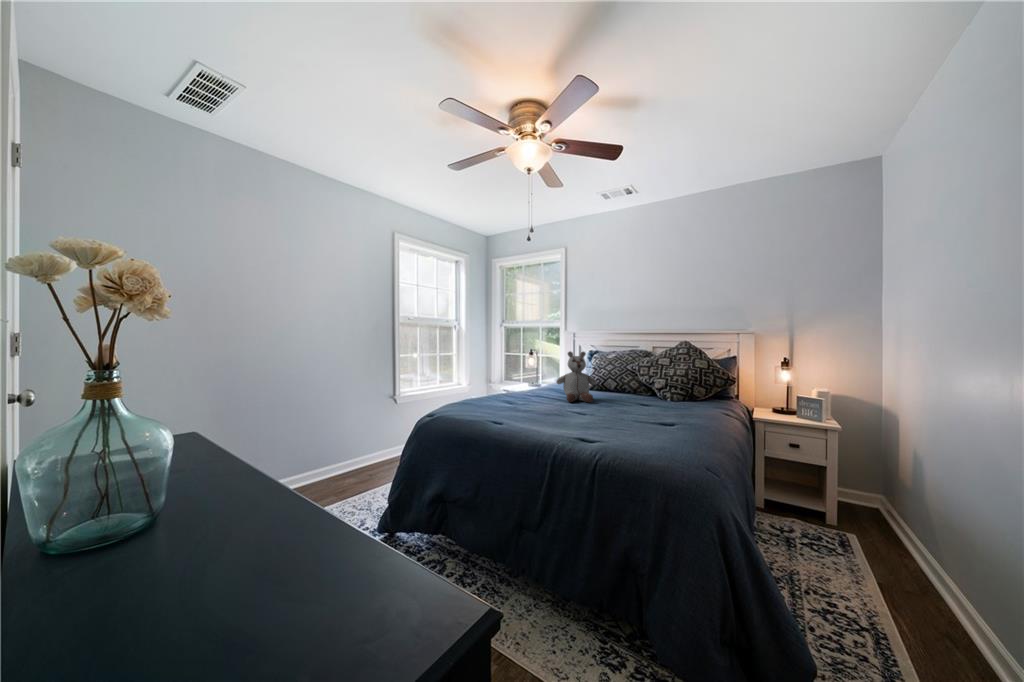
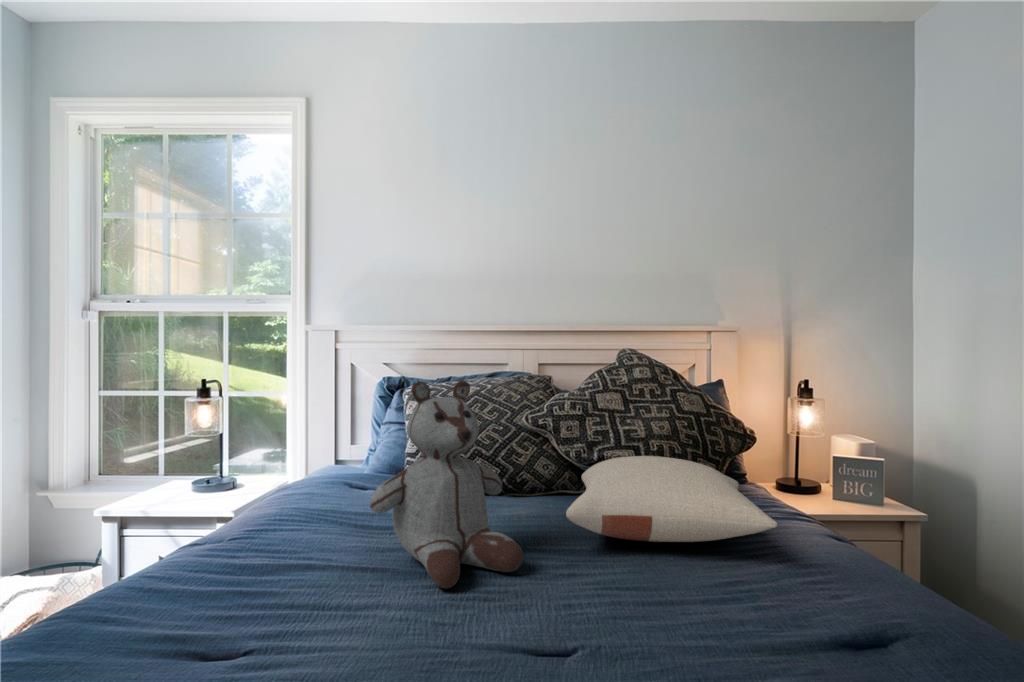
pillow: none [610,379,693,404] -> present [566,456,777,542]

